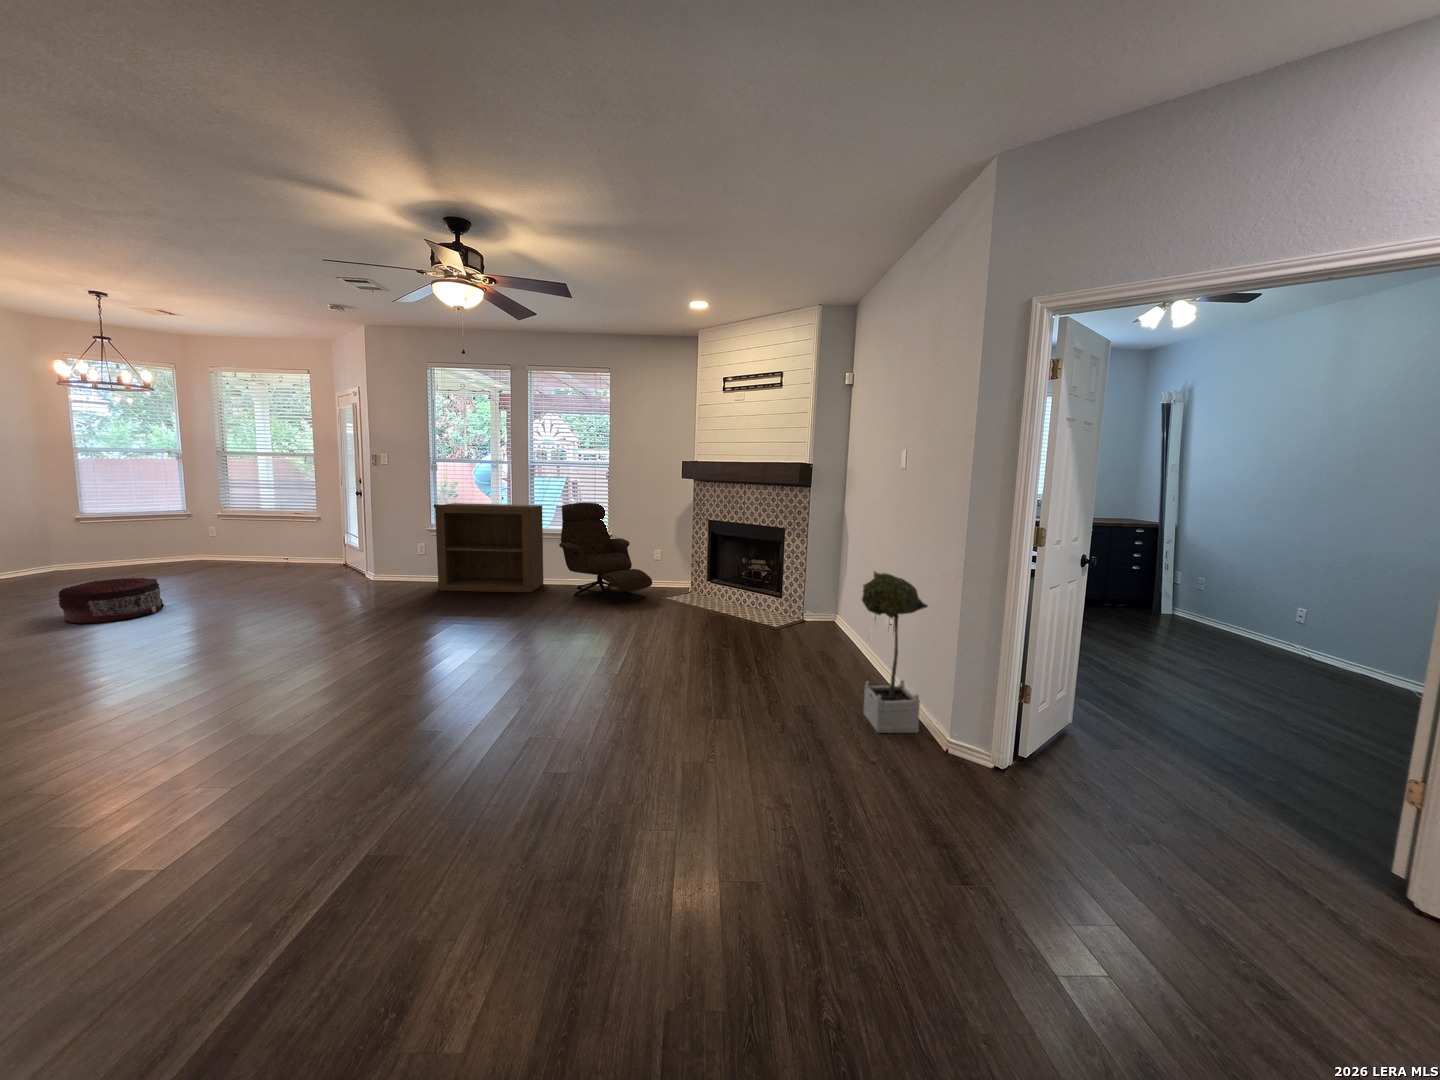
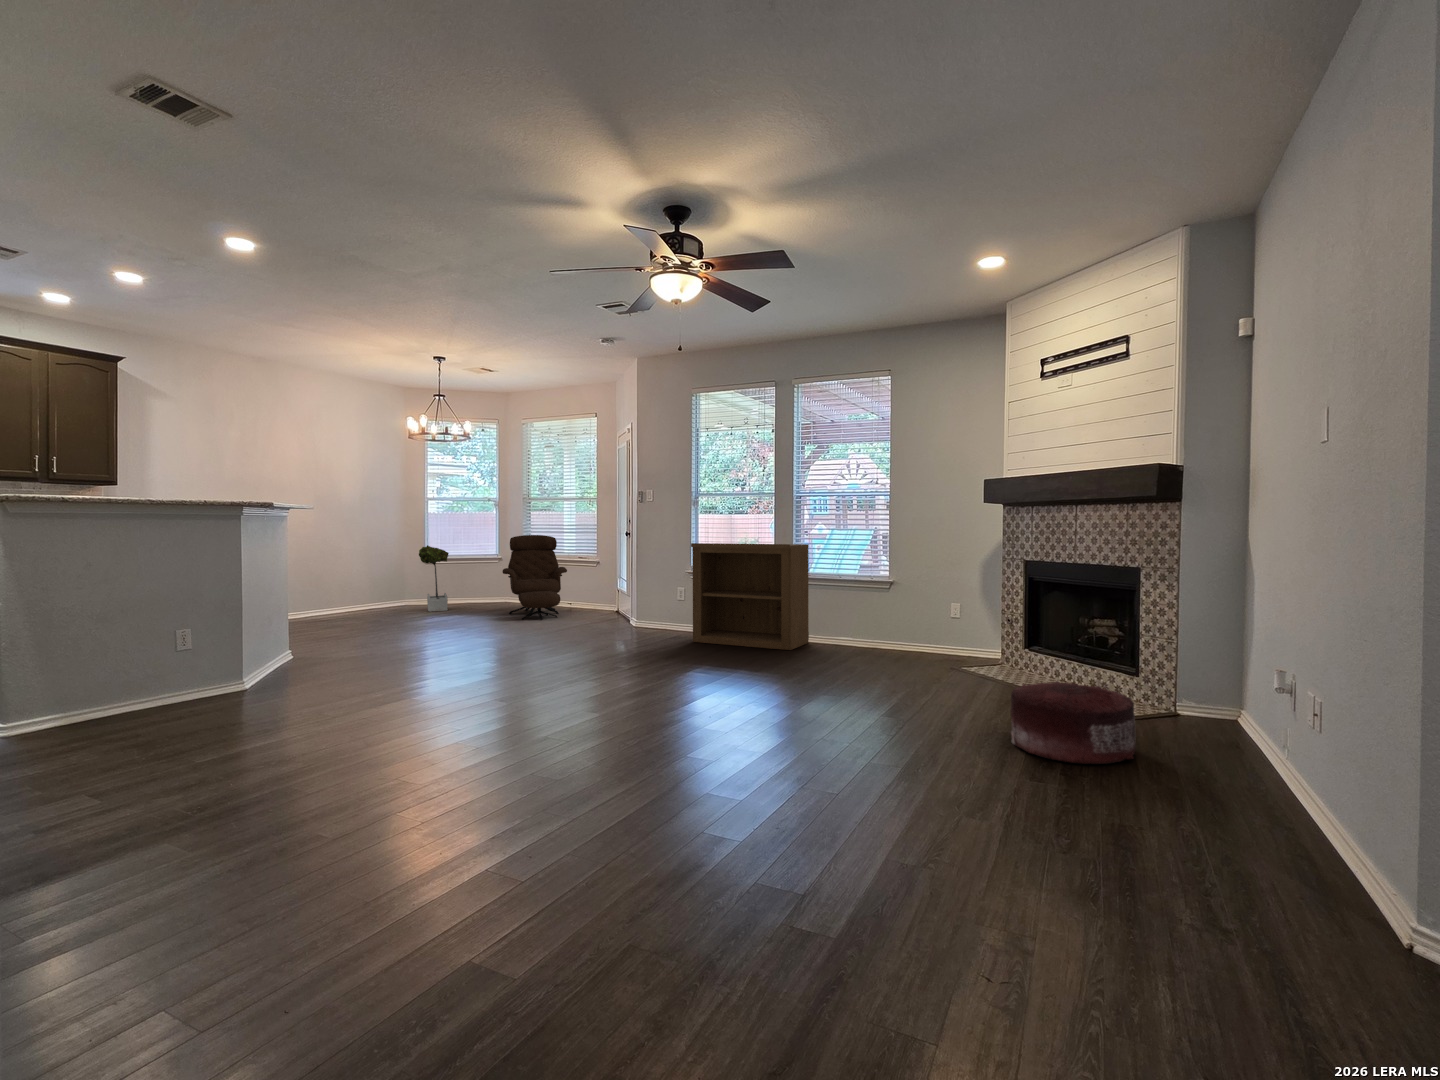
lounge chair: present [559,503,652,604] -> present [502,535,567,620]
potted tree: present [862,572,928,733] -> present [419,545,449,611]
pouf: present [58,578,165,624] -> present [1011,681,1136,764]

